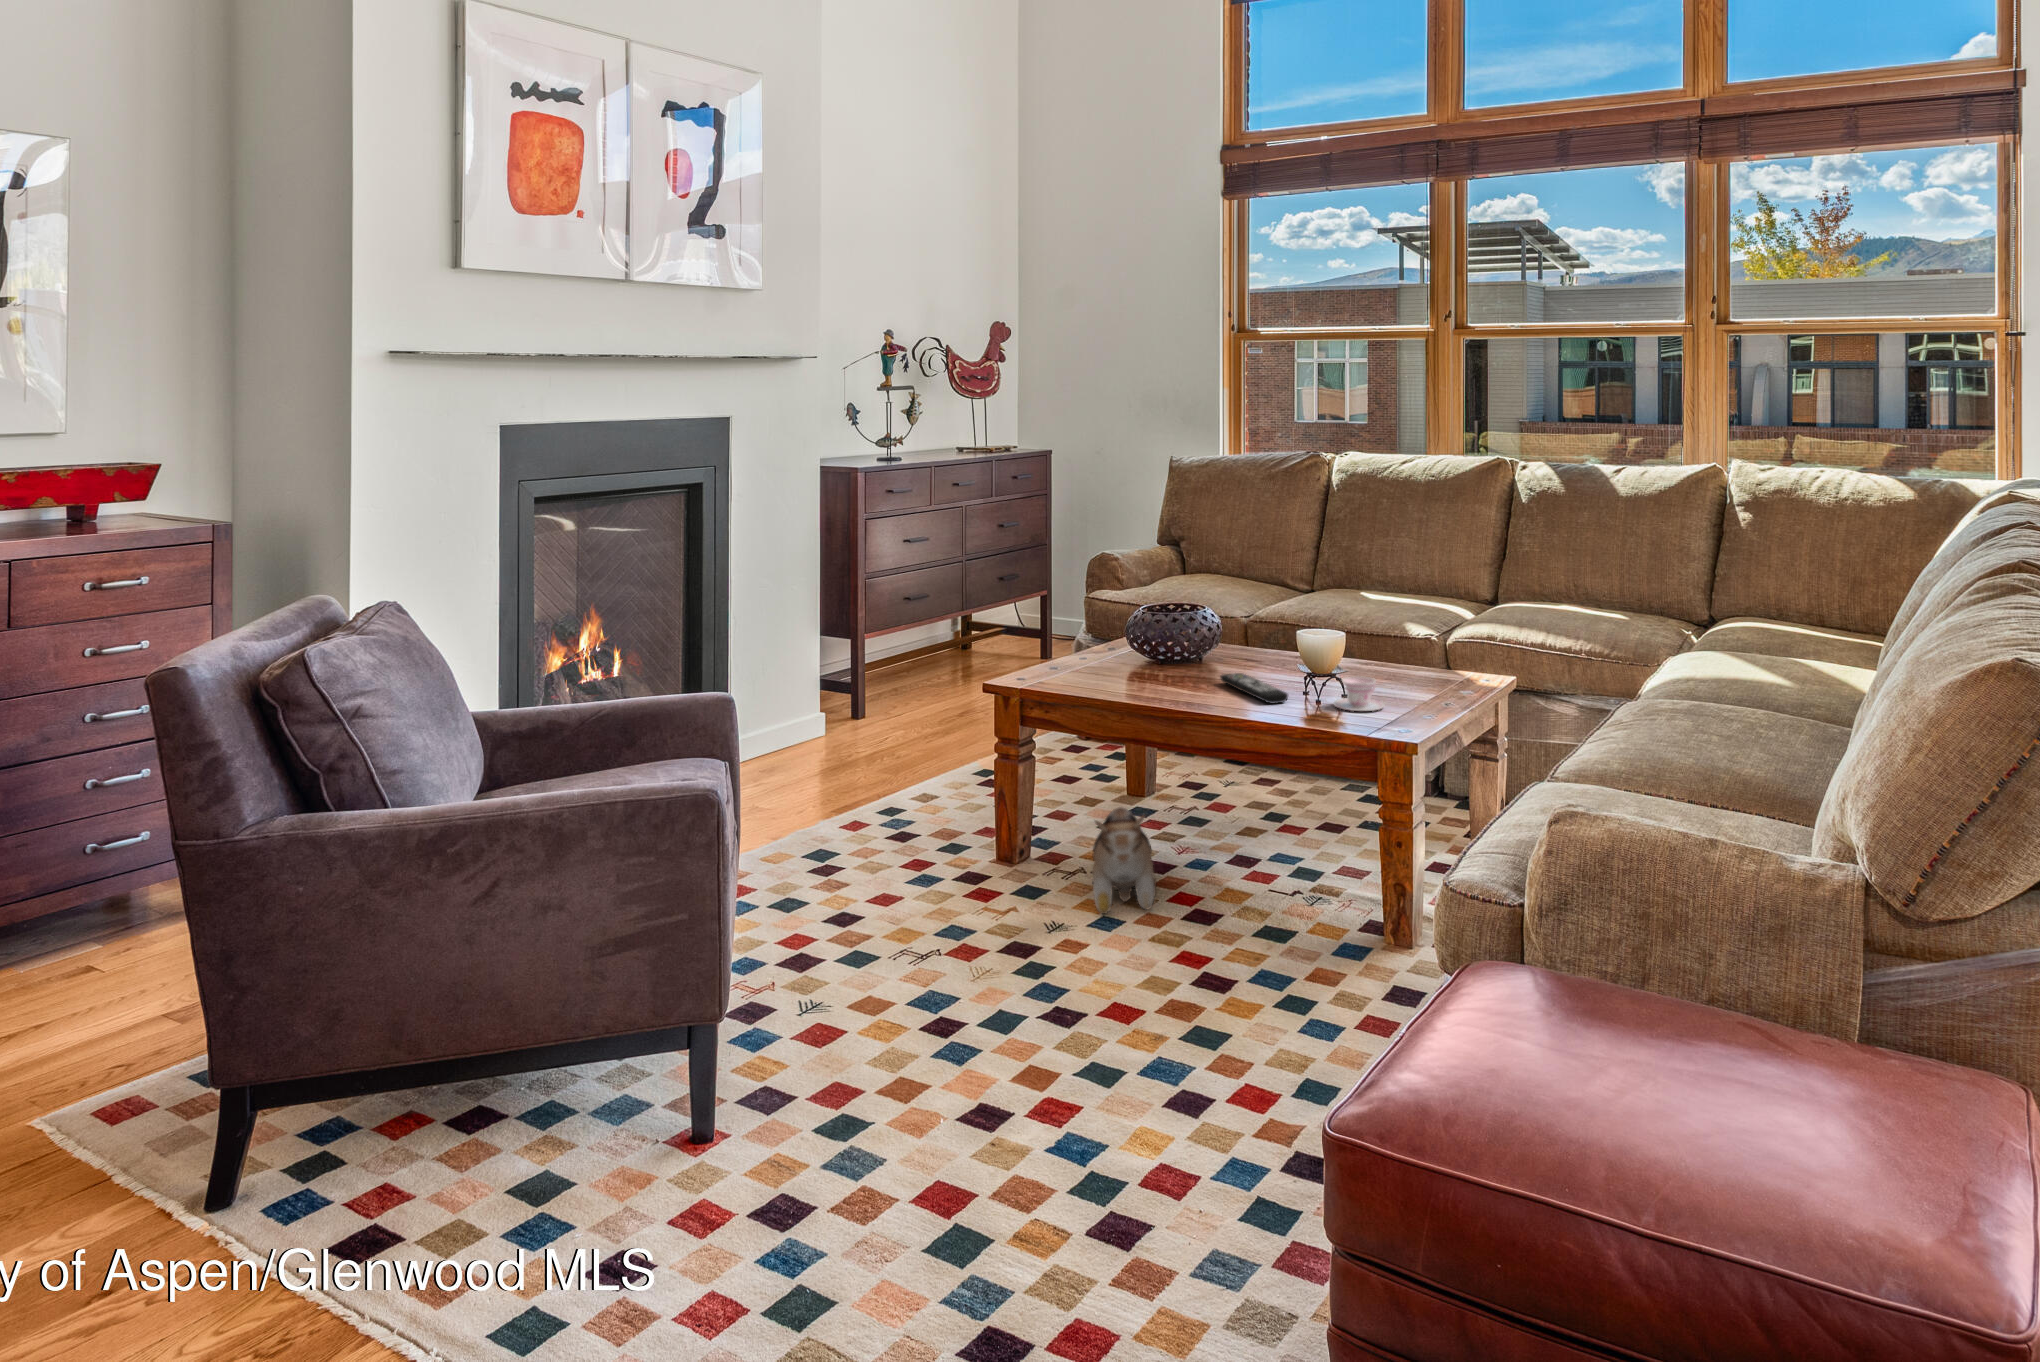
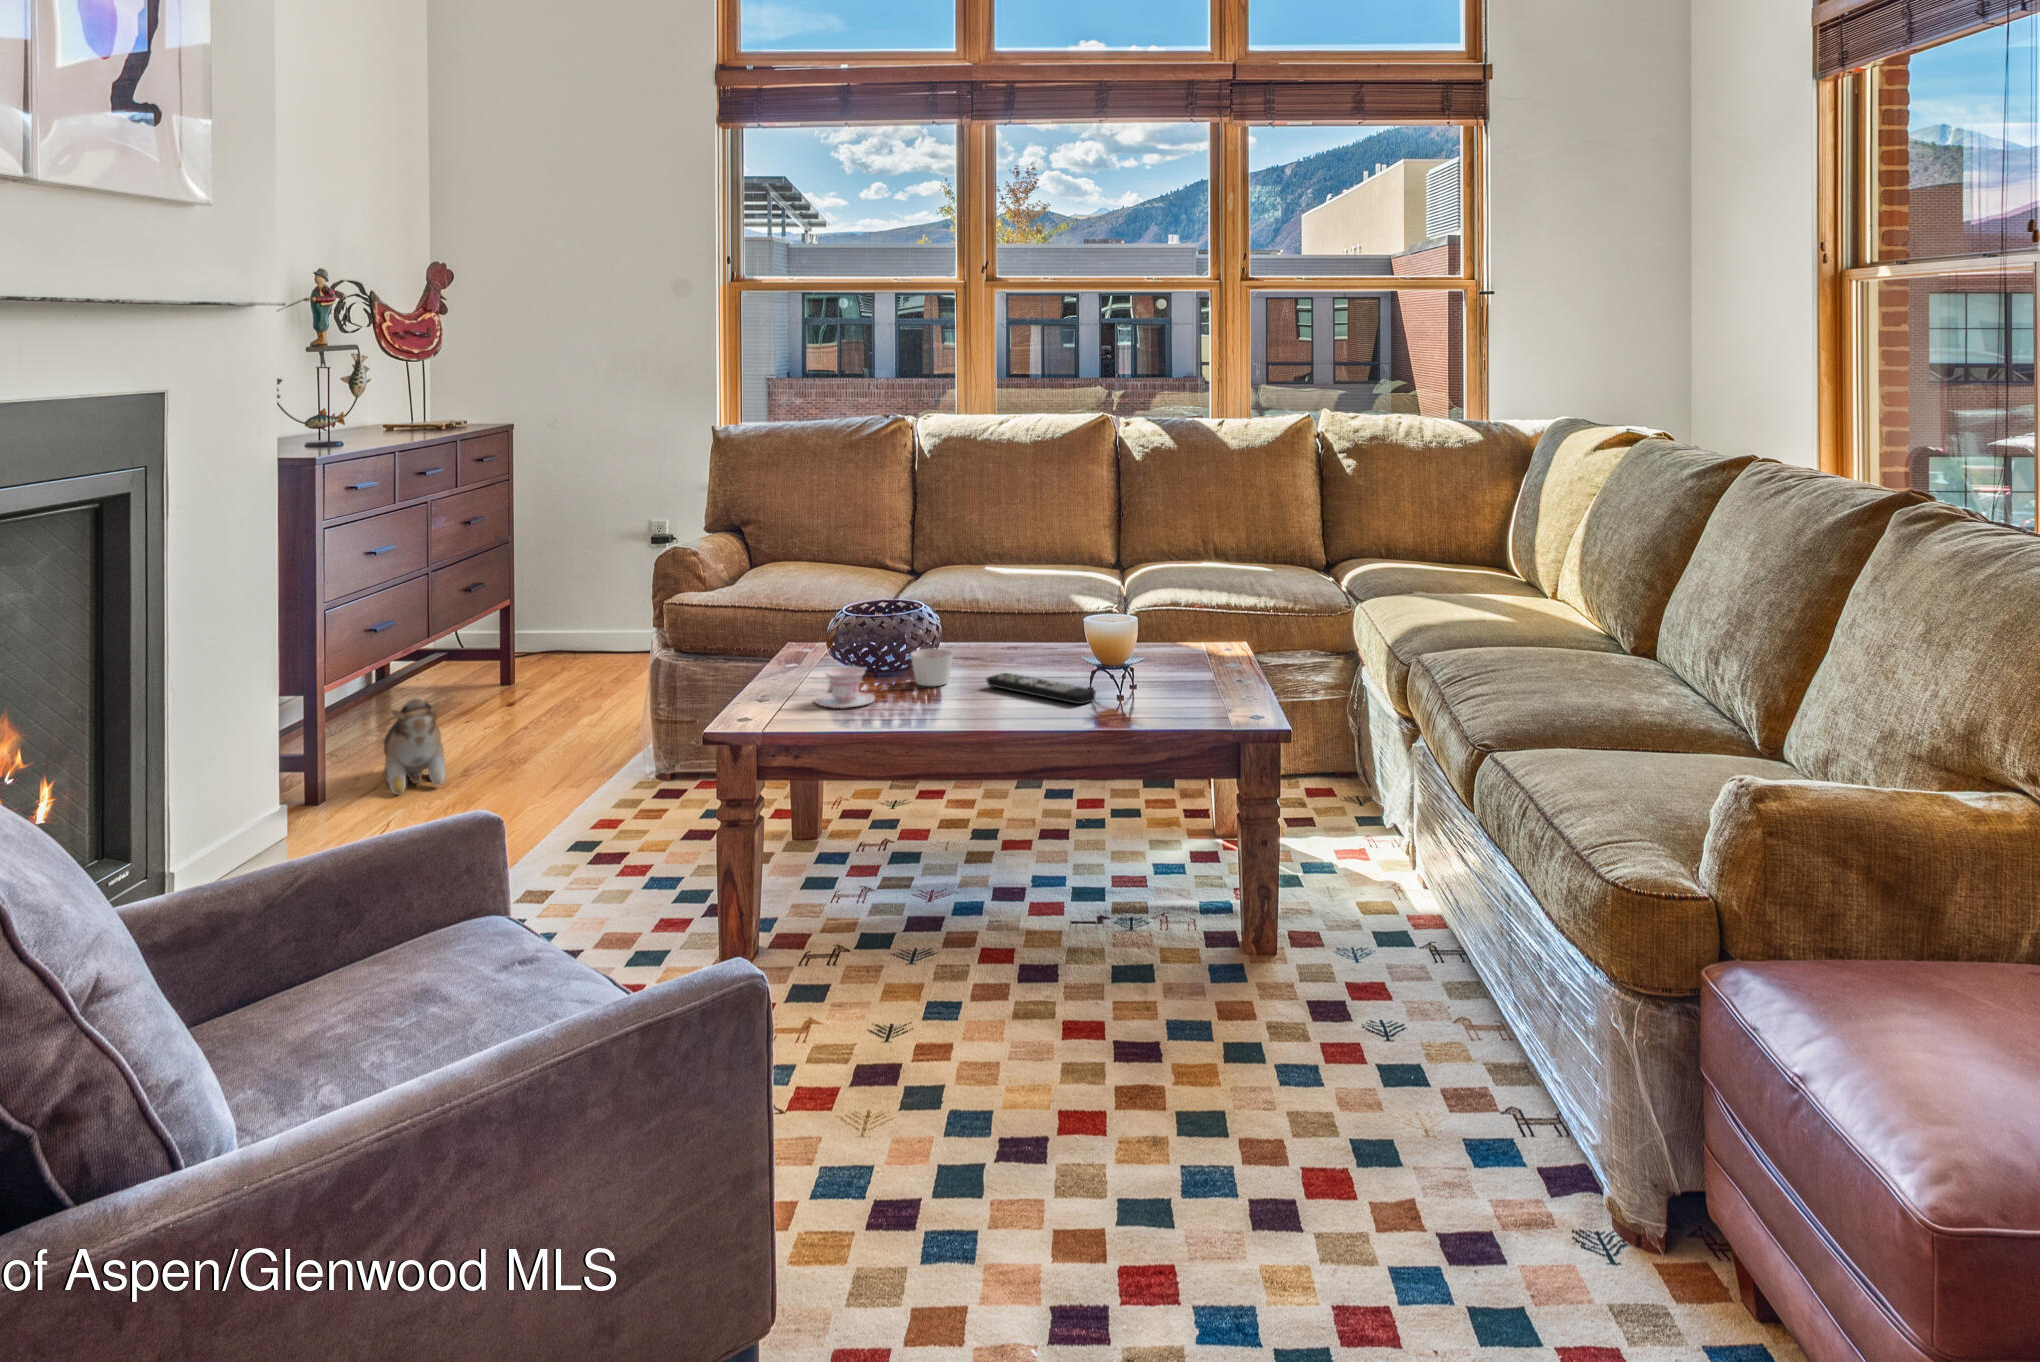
candle: none [1168,647,1203,678] -> present [911,649,953,686]
teacup: present [1333,676,1384,711] -> present [815,666,875,708]
plush toy: present [1092,807,1156,914] -> present [384,699,445,794]

